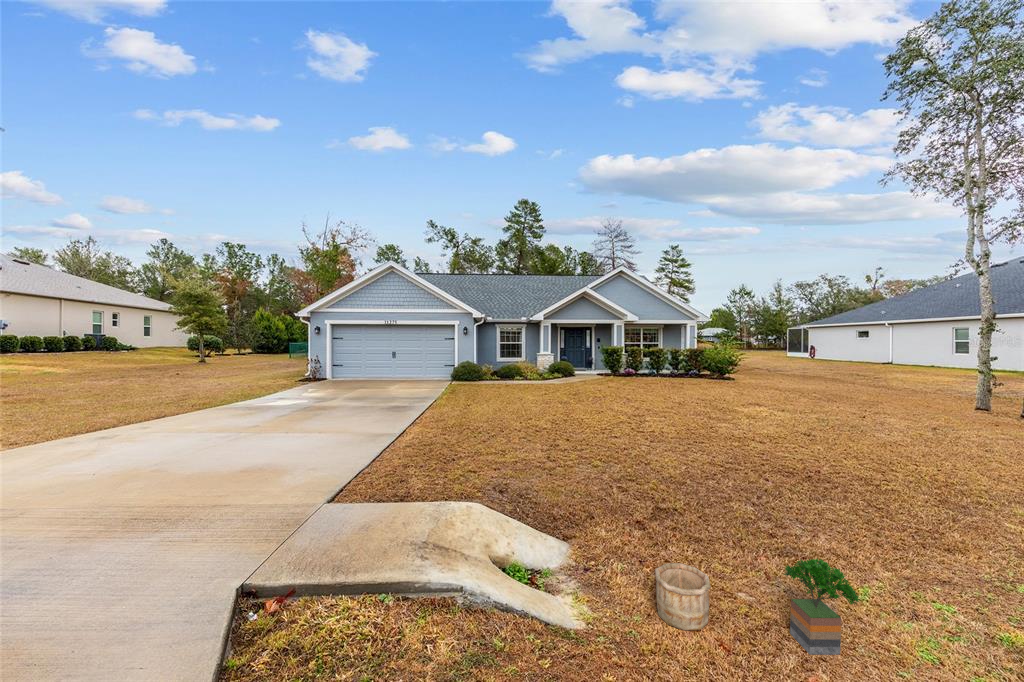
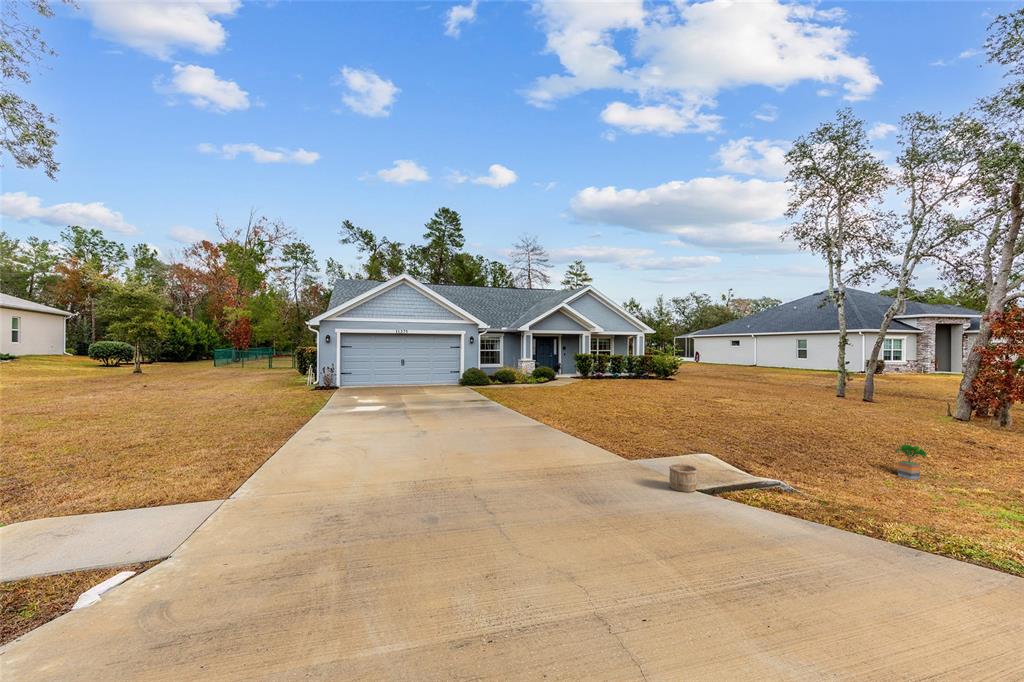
wooden bucket: present [655,563,711,630] -> present [669,464,698,492]

